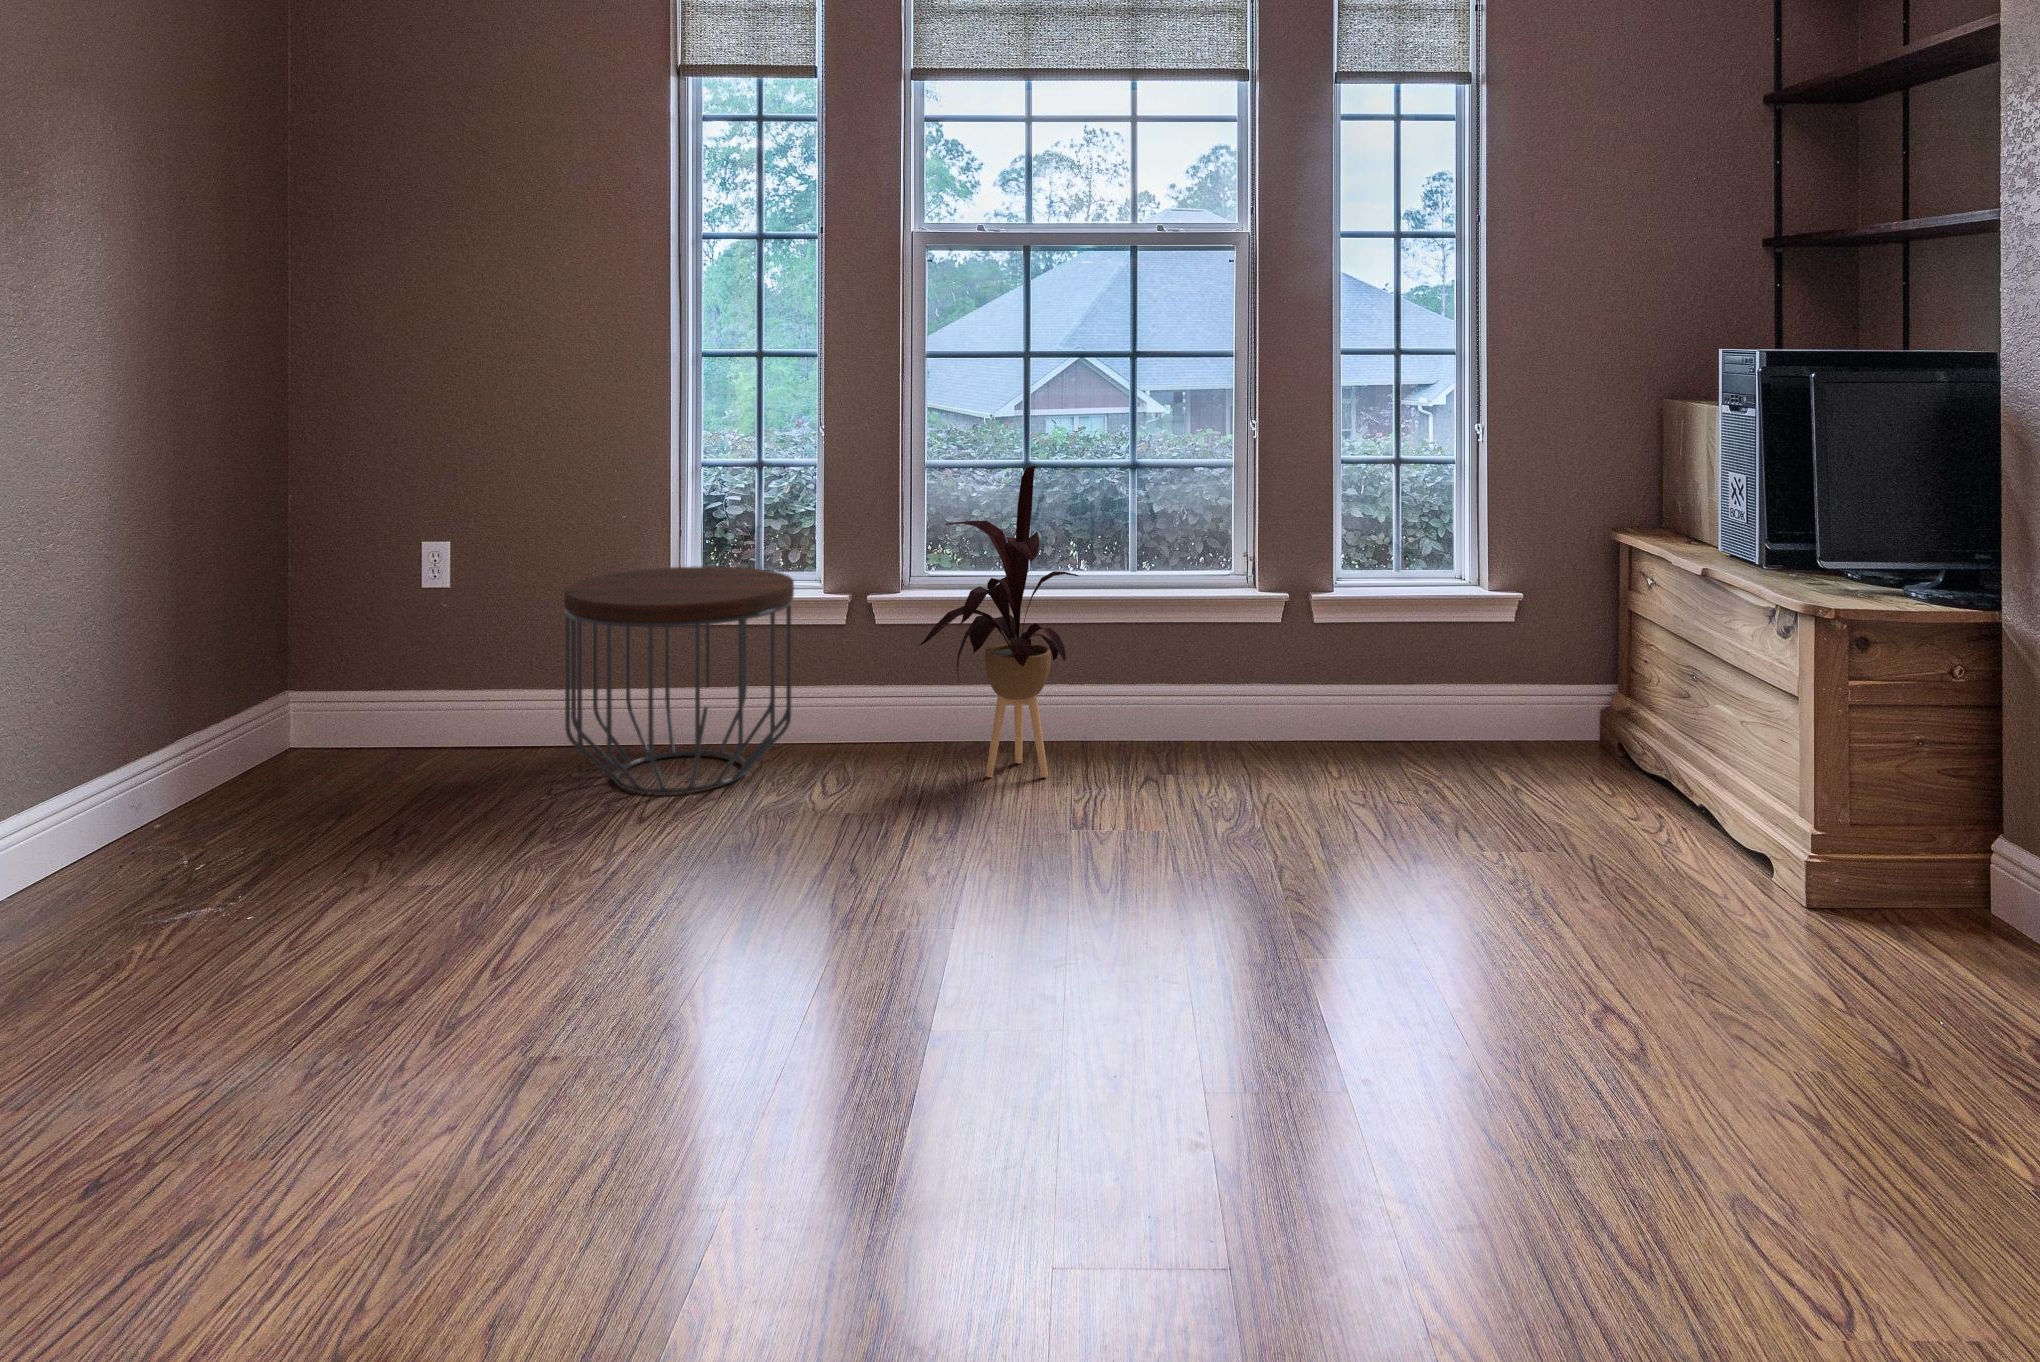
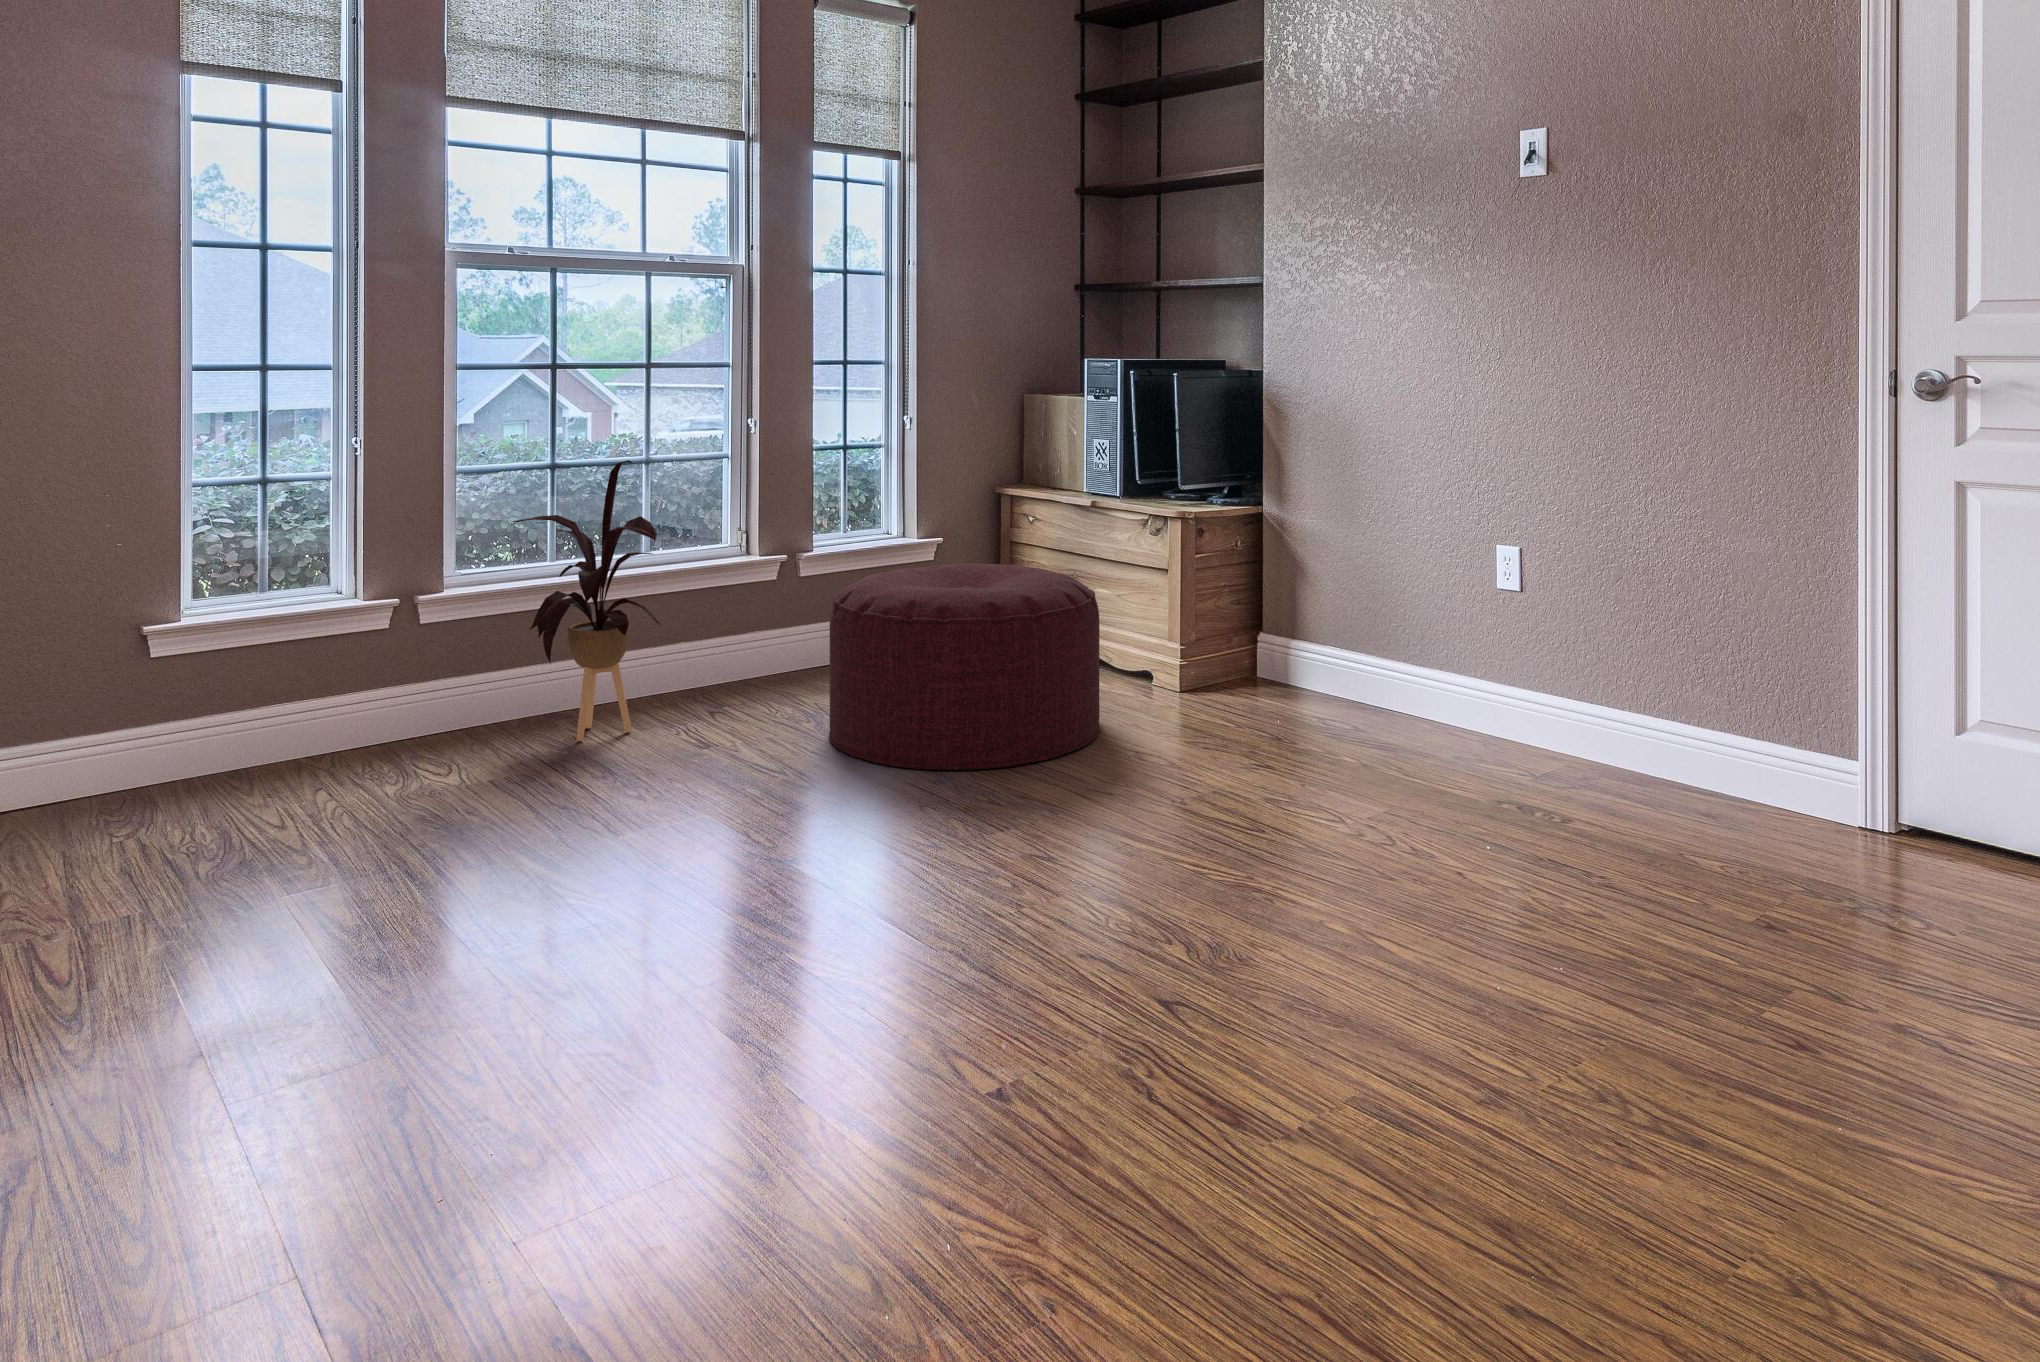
side table: present [564,566,794,794] -> none [119,585,387,821]
ottoman: none [1211,633,1599,953] -> present [829,563,1100,770]

